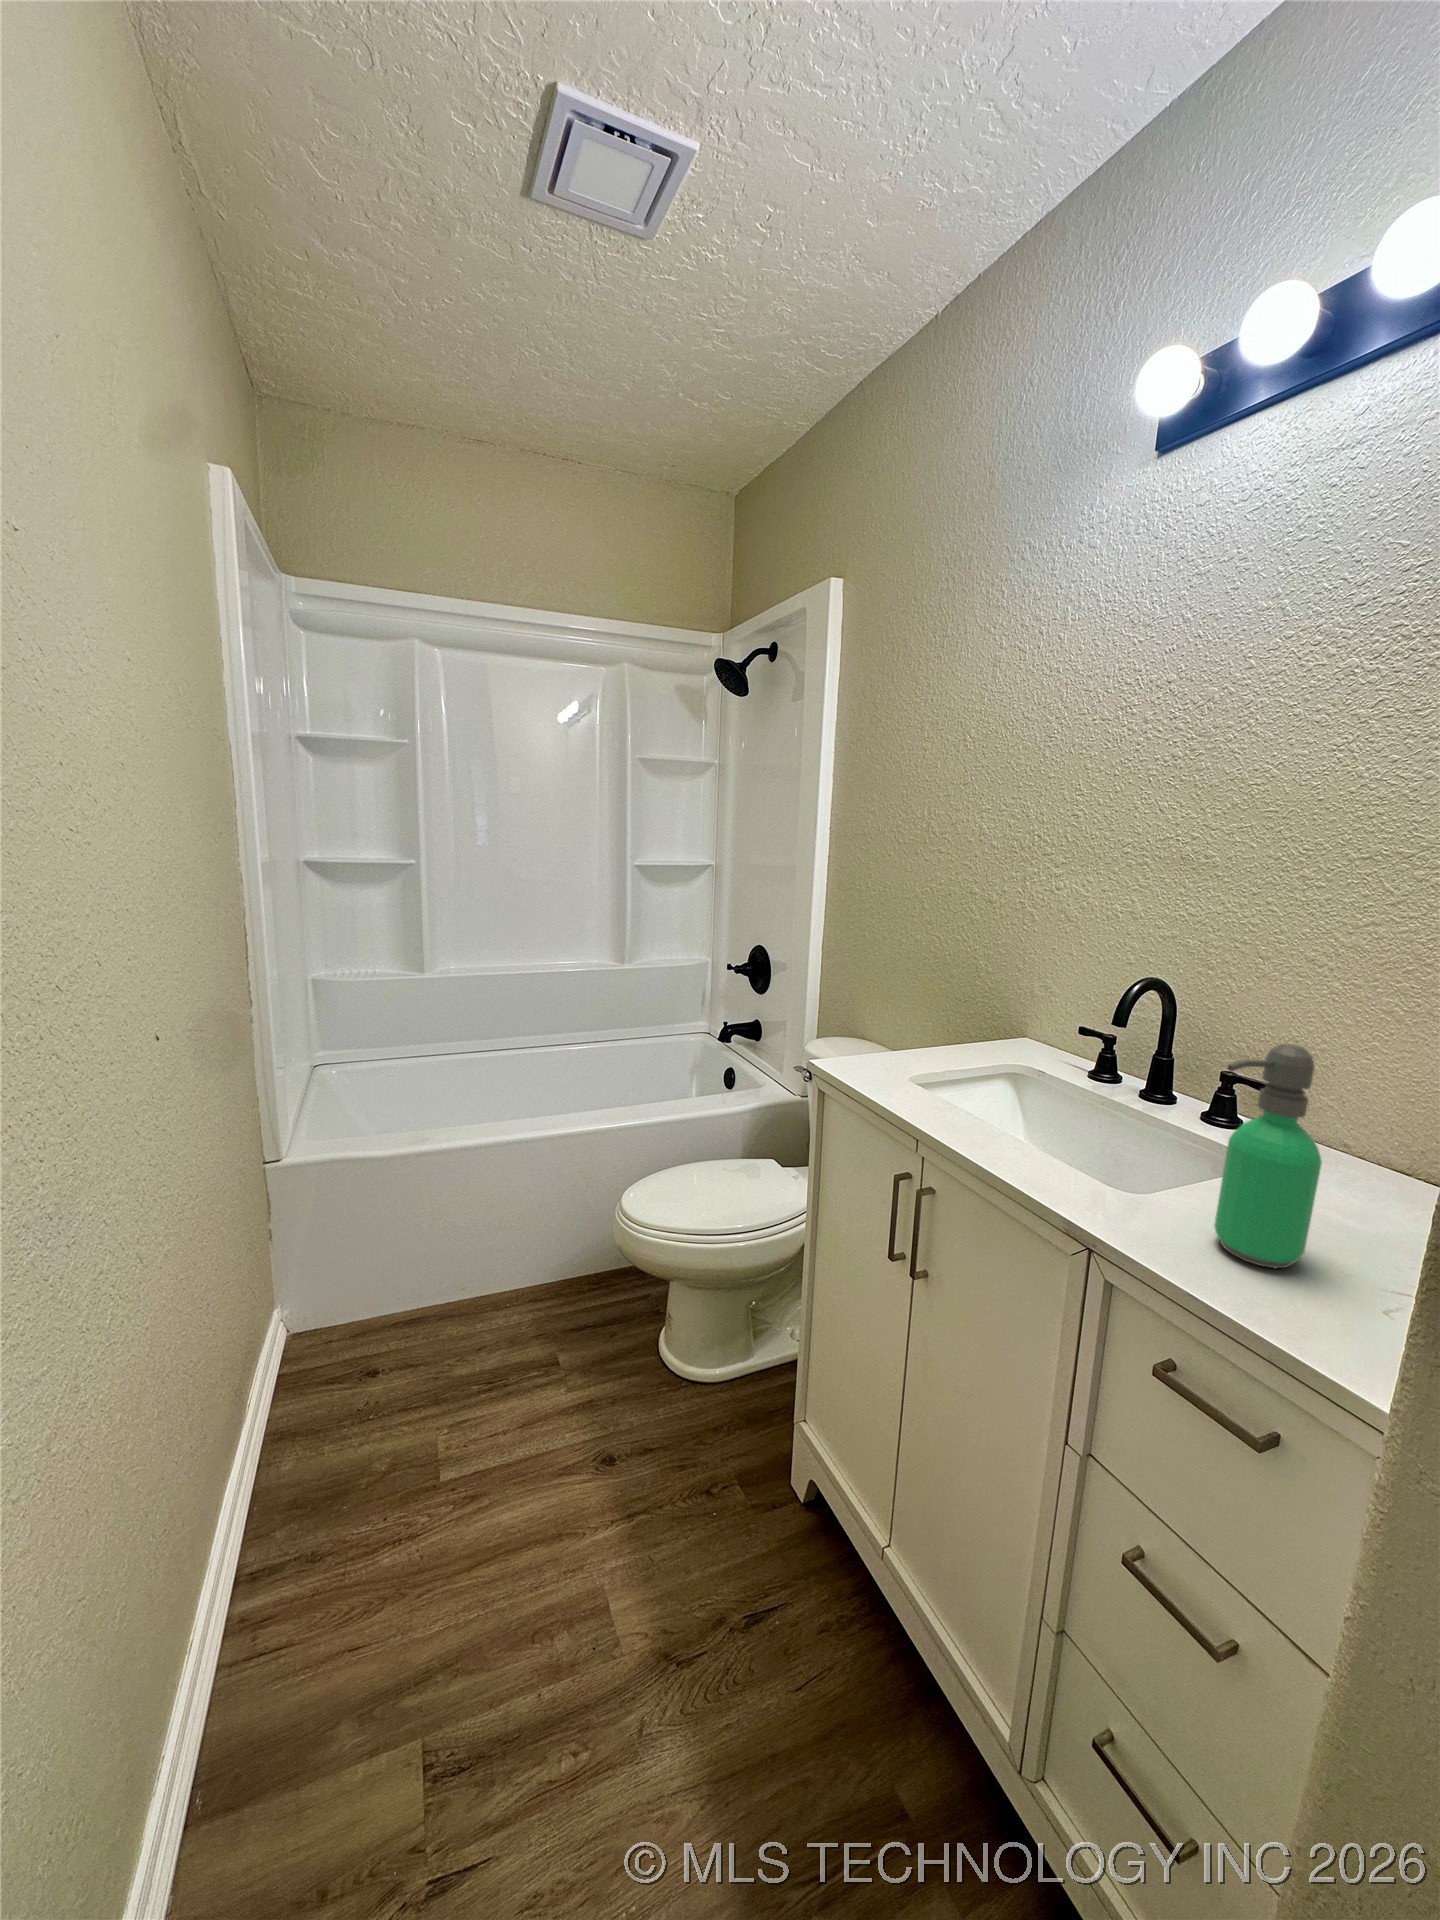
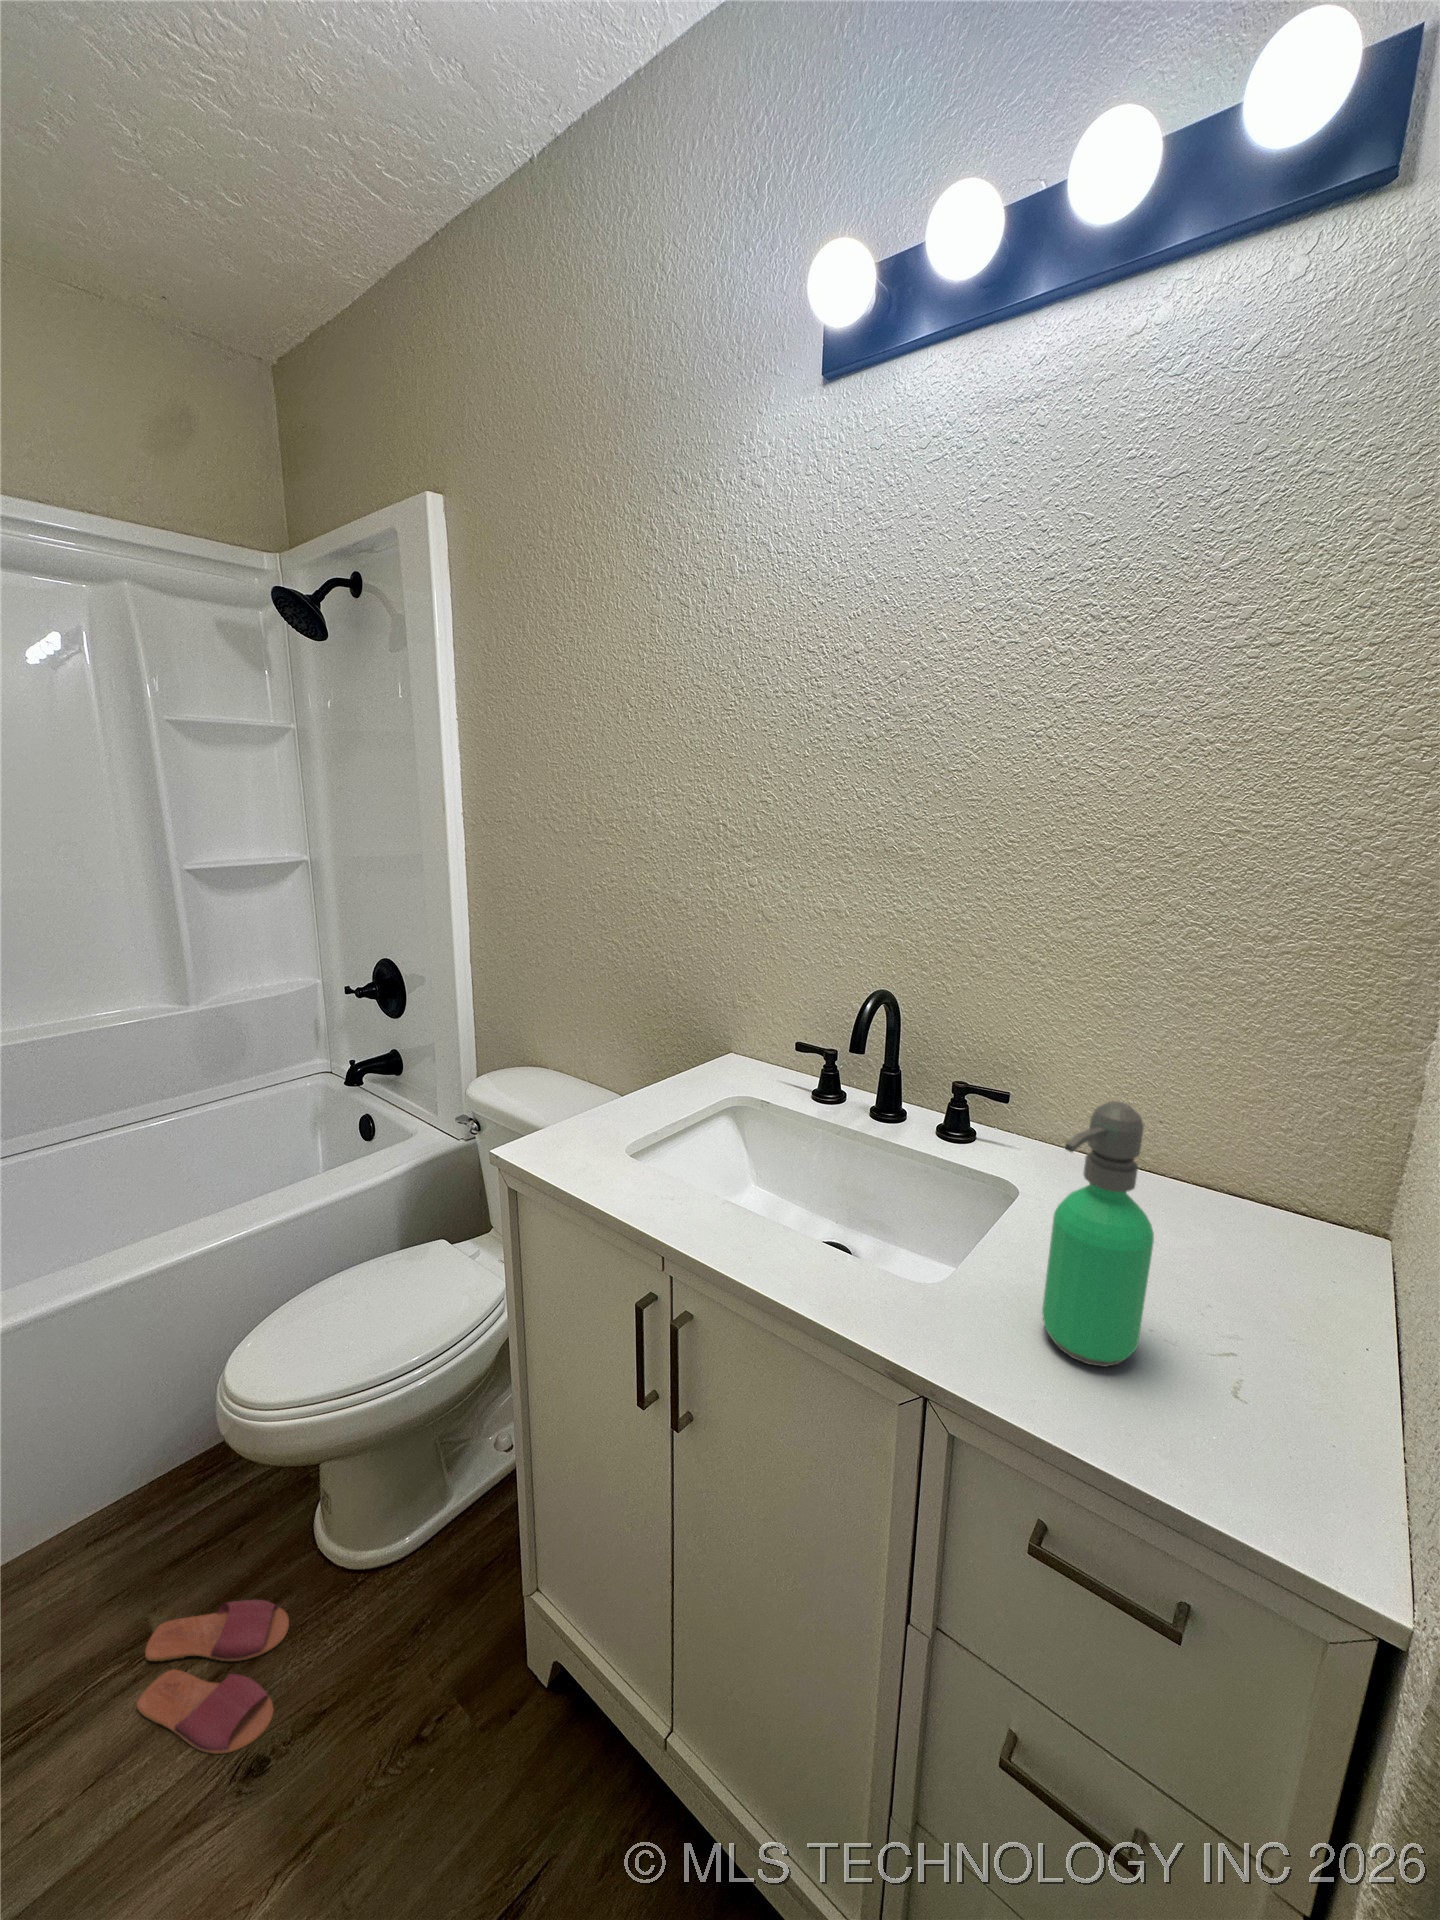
slippers: none [550,1361,639,1447] -> present [137,1600,289,1754]

